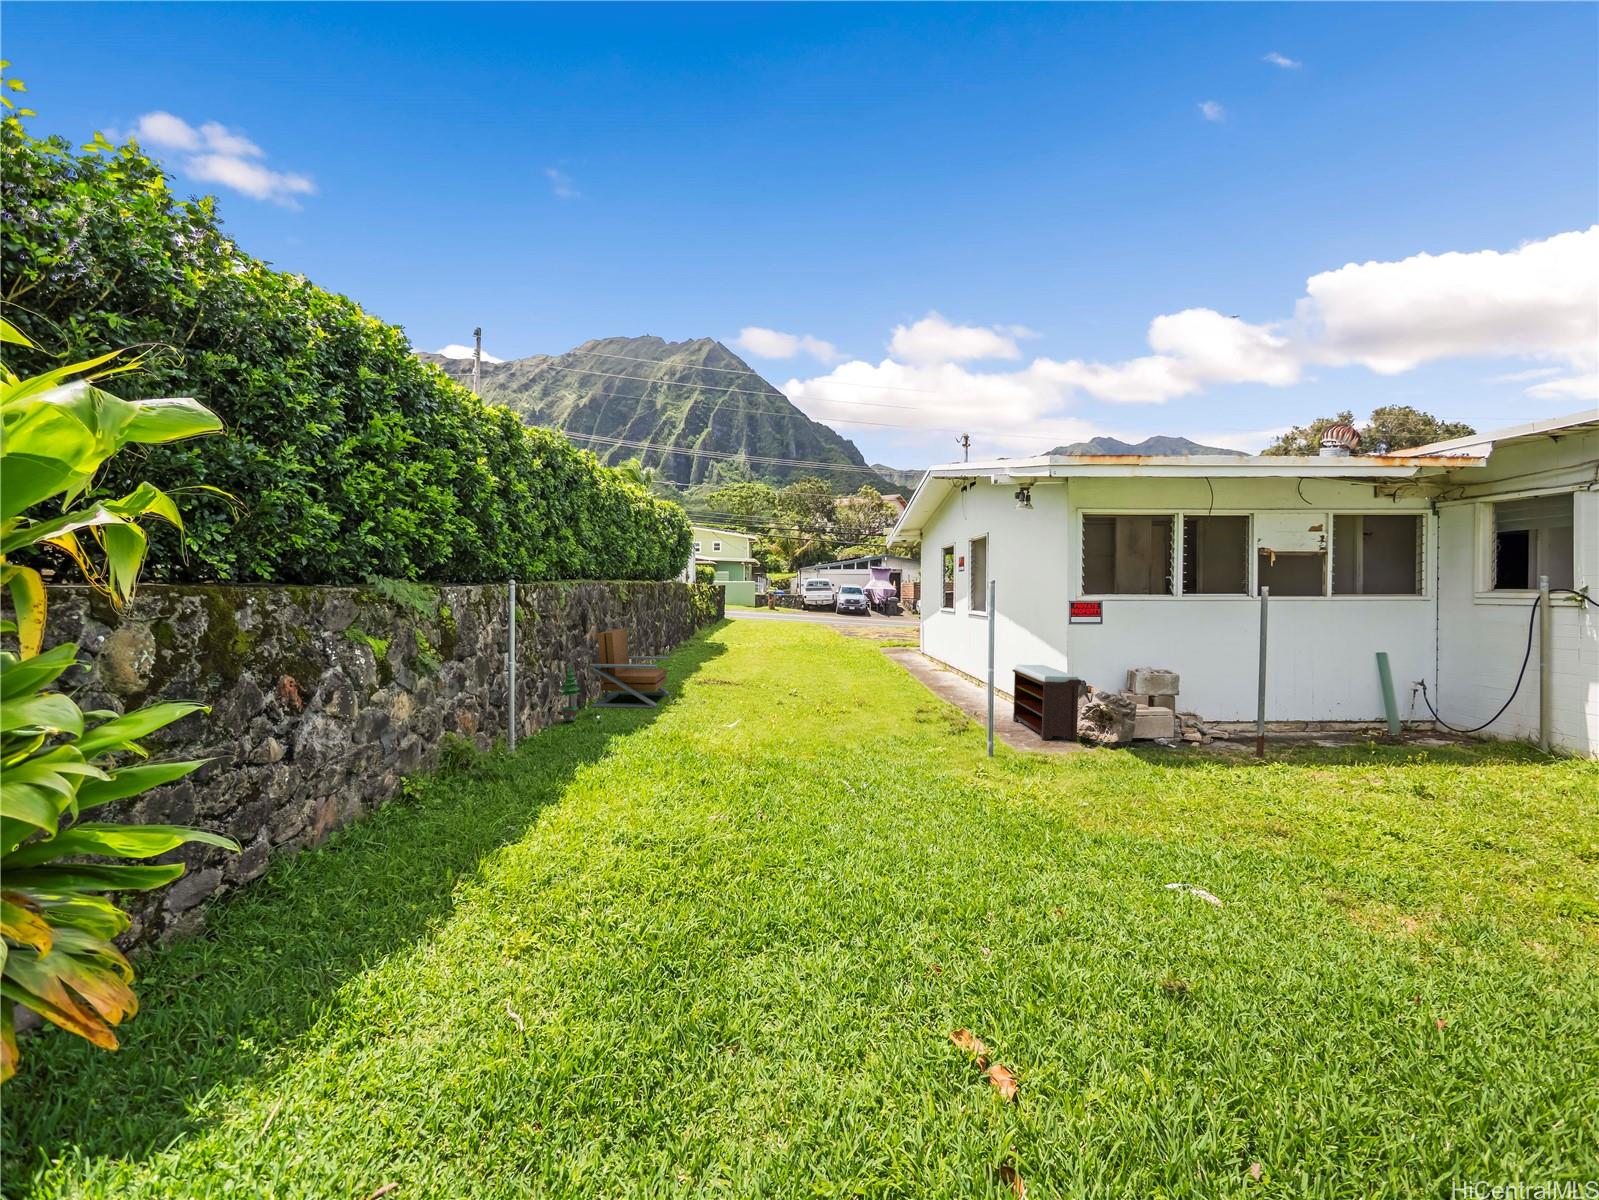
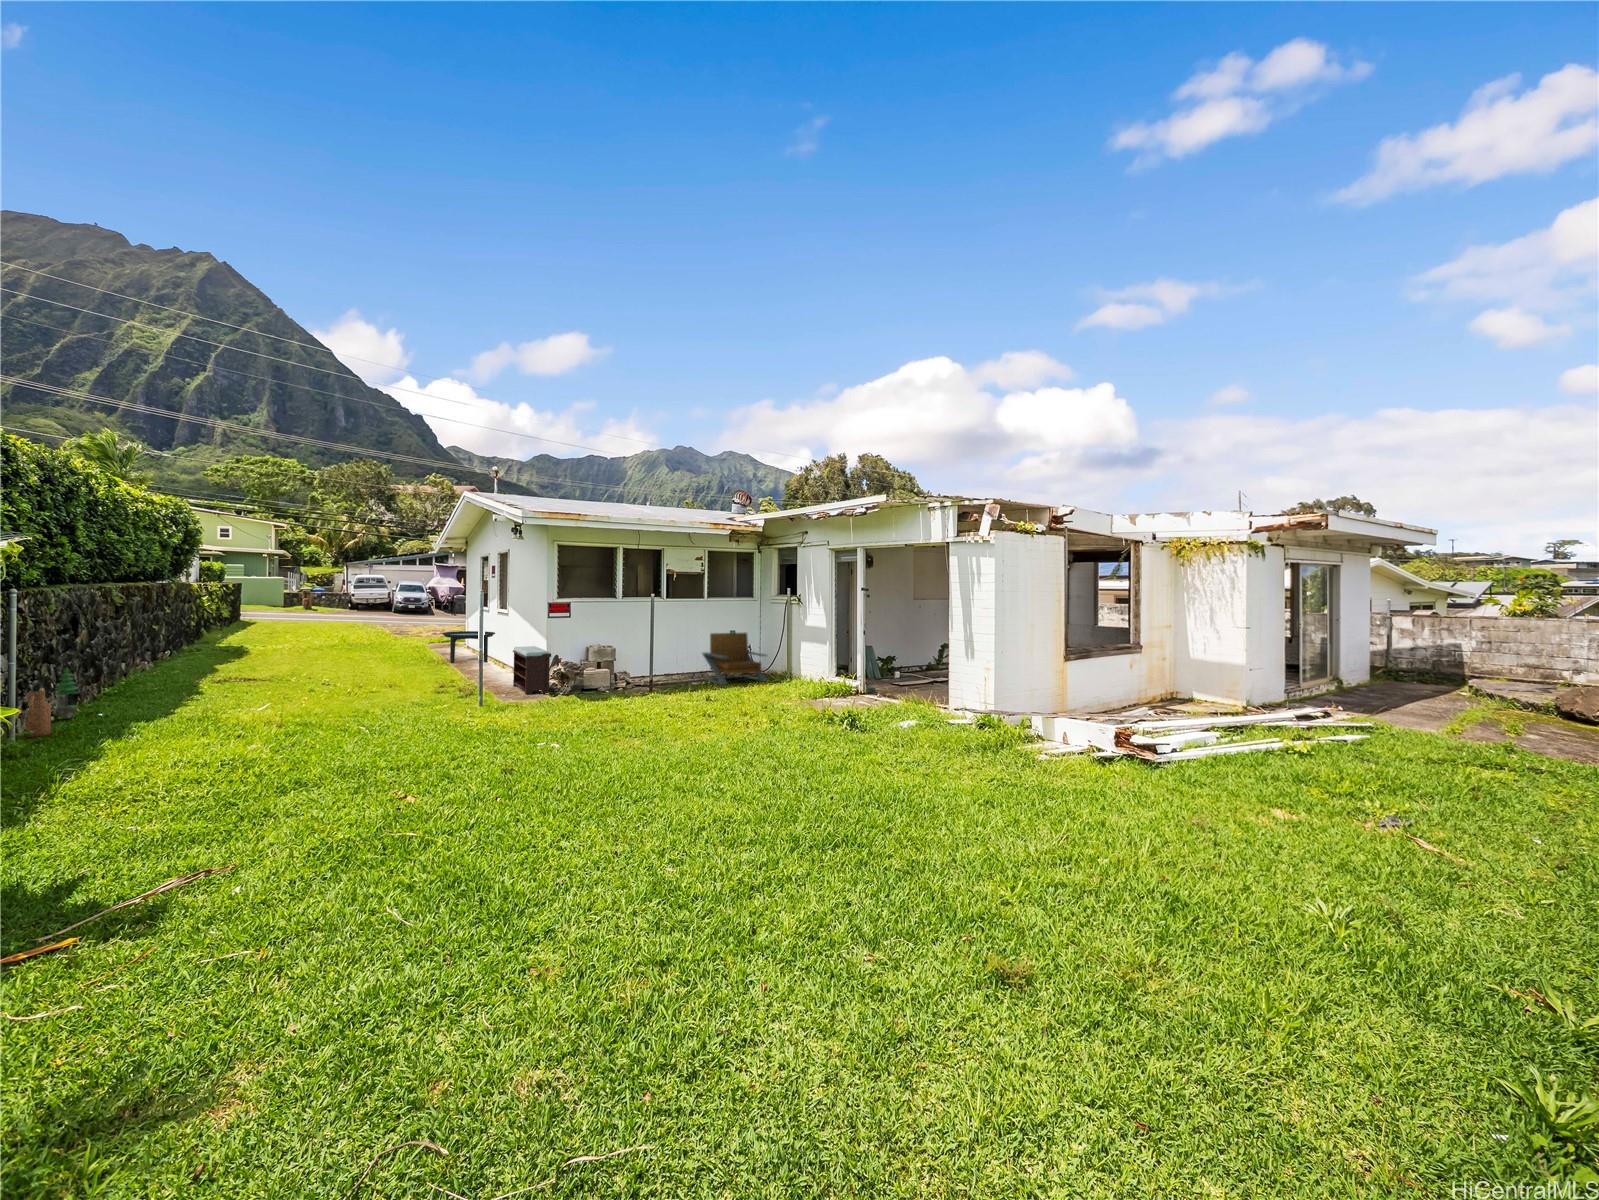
lounge chair: present [589,628,670,708] -> present [703,633,767,685]
round table: none [904,637,965,678] -> present [442,631,495,663]
watering can: none [525,689,550,744] -> present [26,688,51,737]

